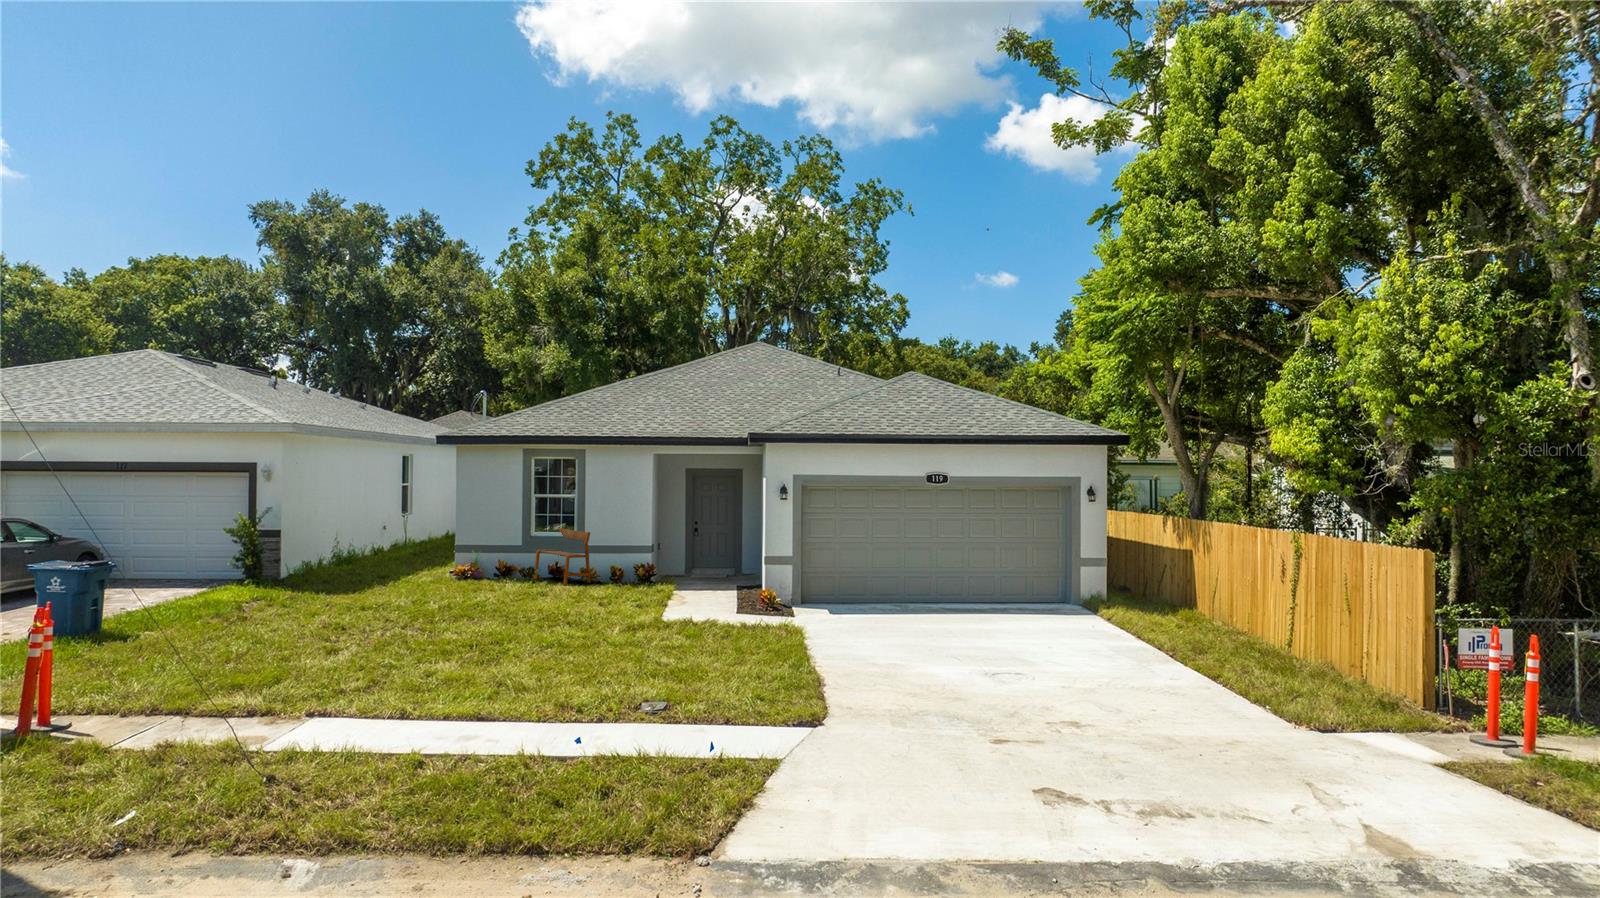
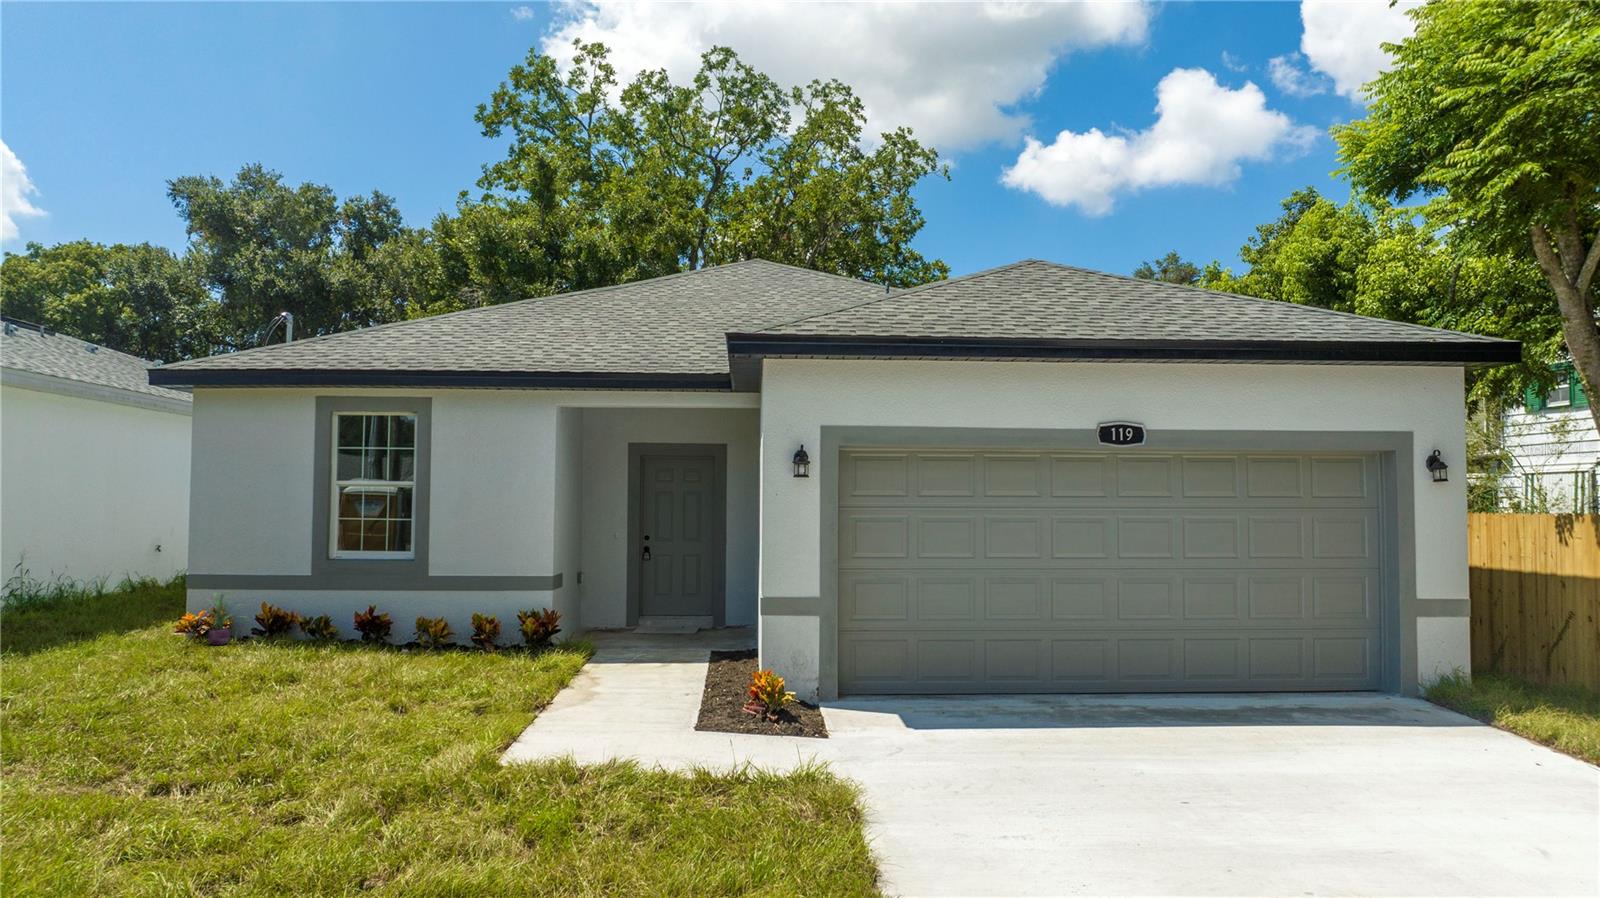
bench: present [534,528,591,585] -> none [332,548,434,658]

